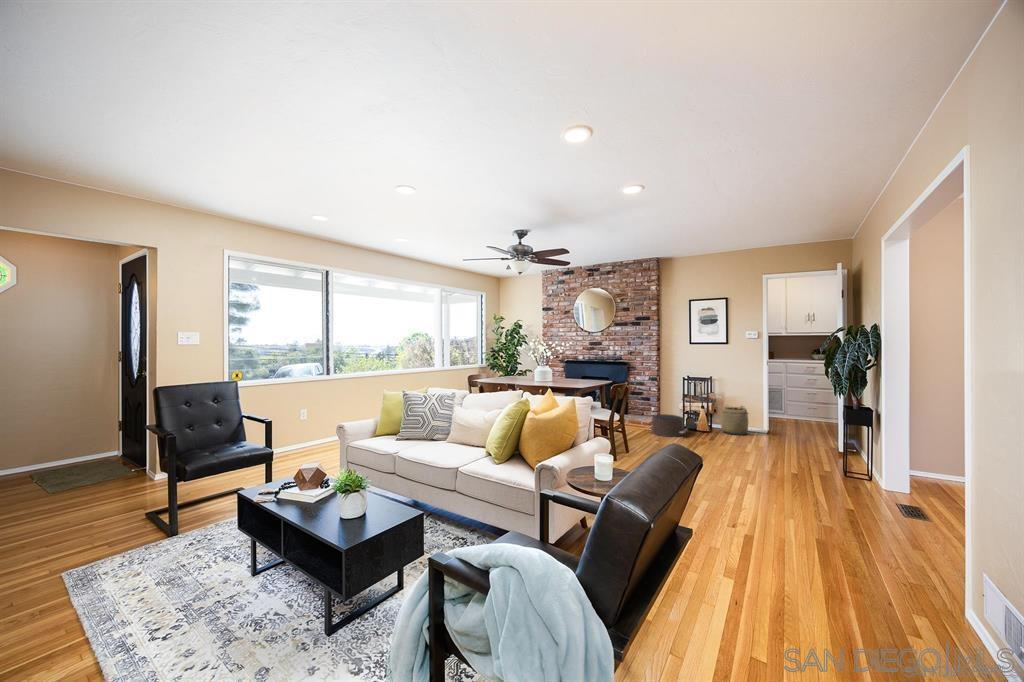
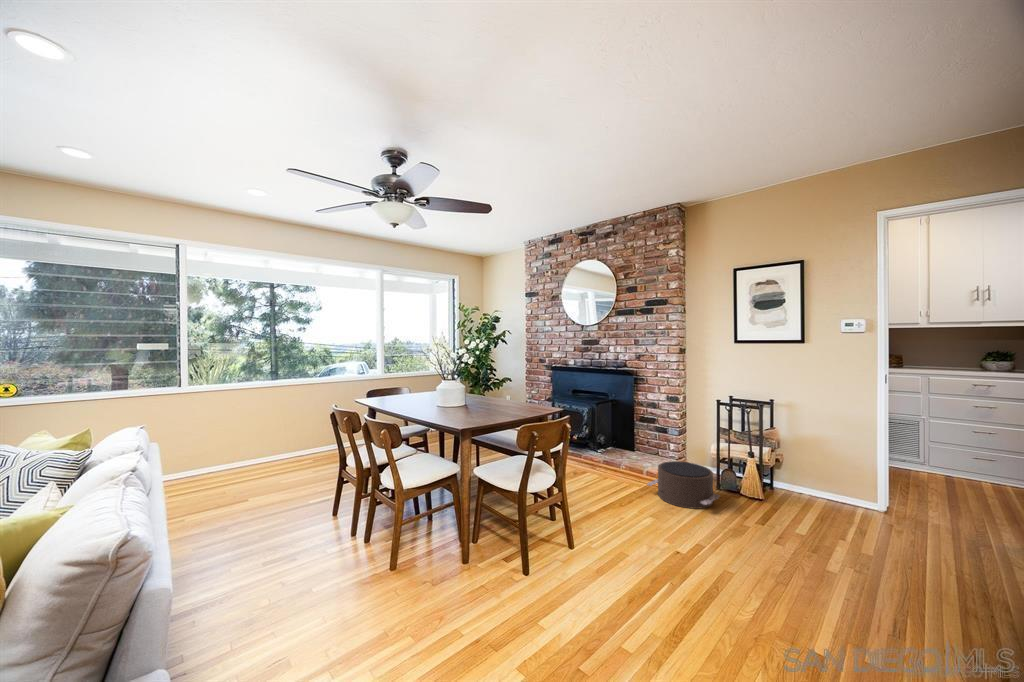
basket: present [721,405,748,434] -> none [780,454,853,513]

